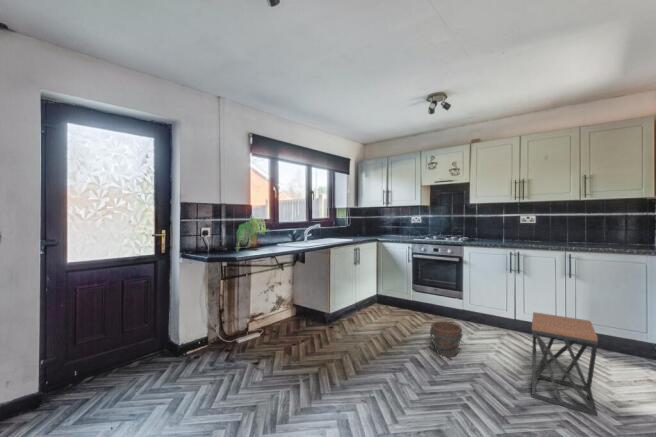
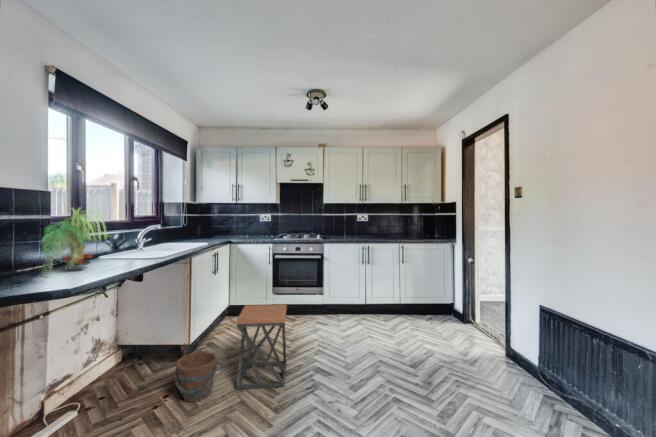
stool: present [532,312,598,416] -> present [236,304,287,389]
bucket: present [430,321,463,357] -> present [175,351,218,402]

